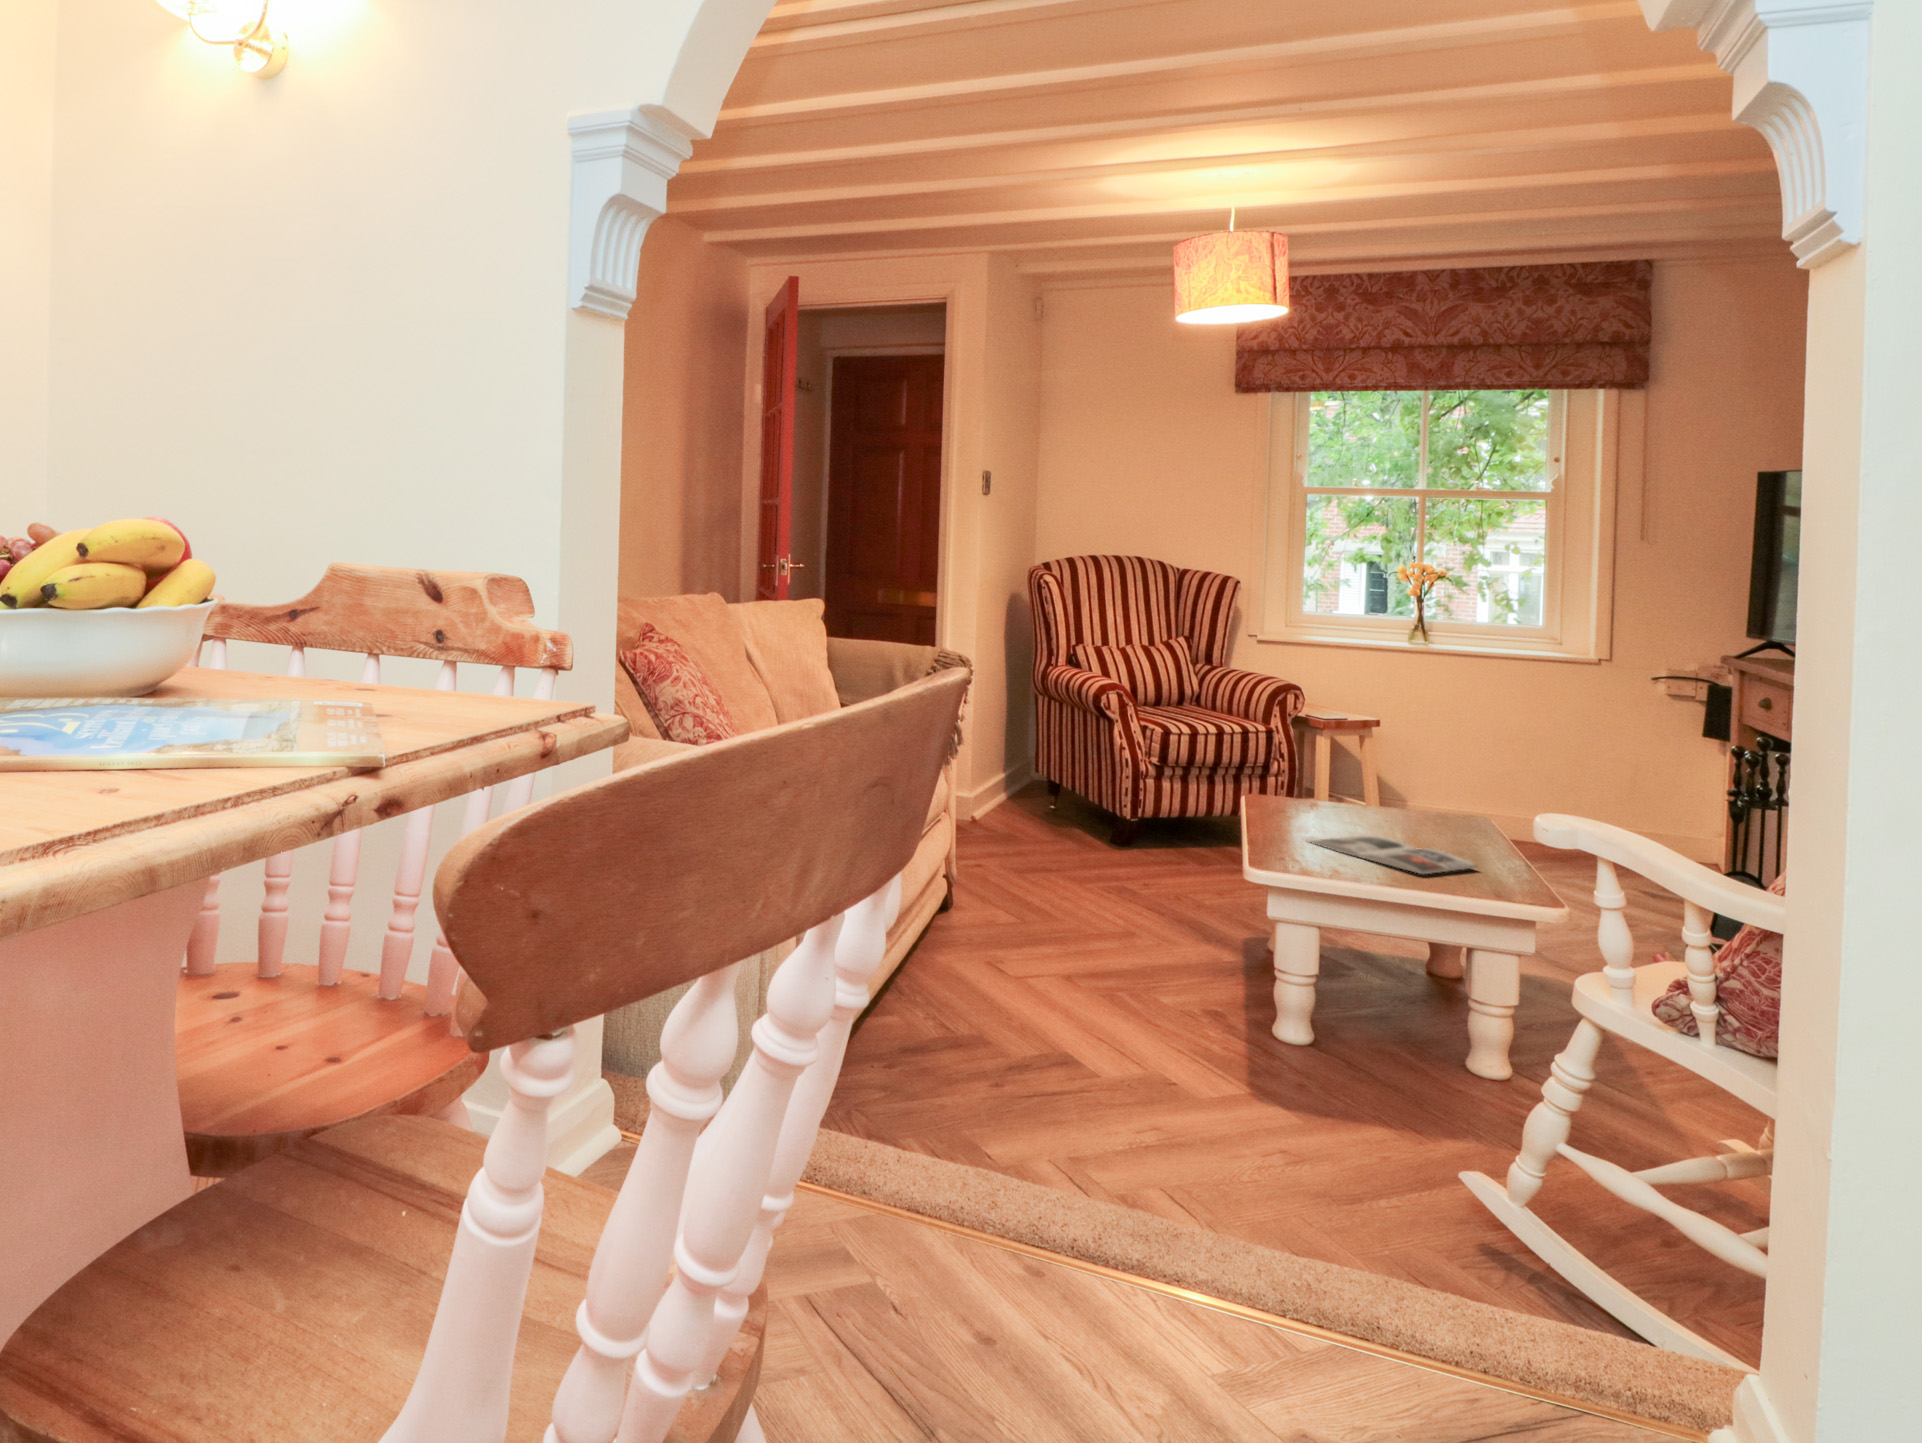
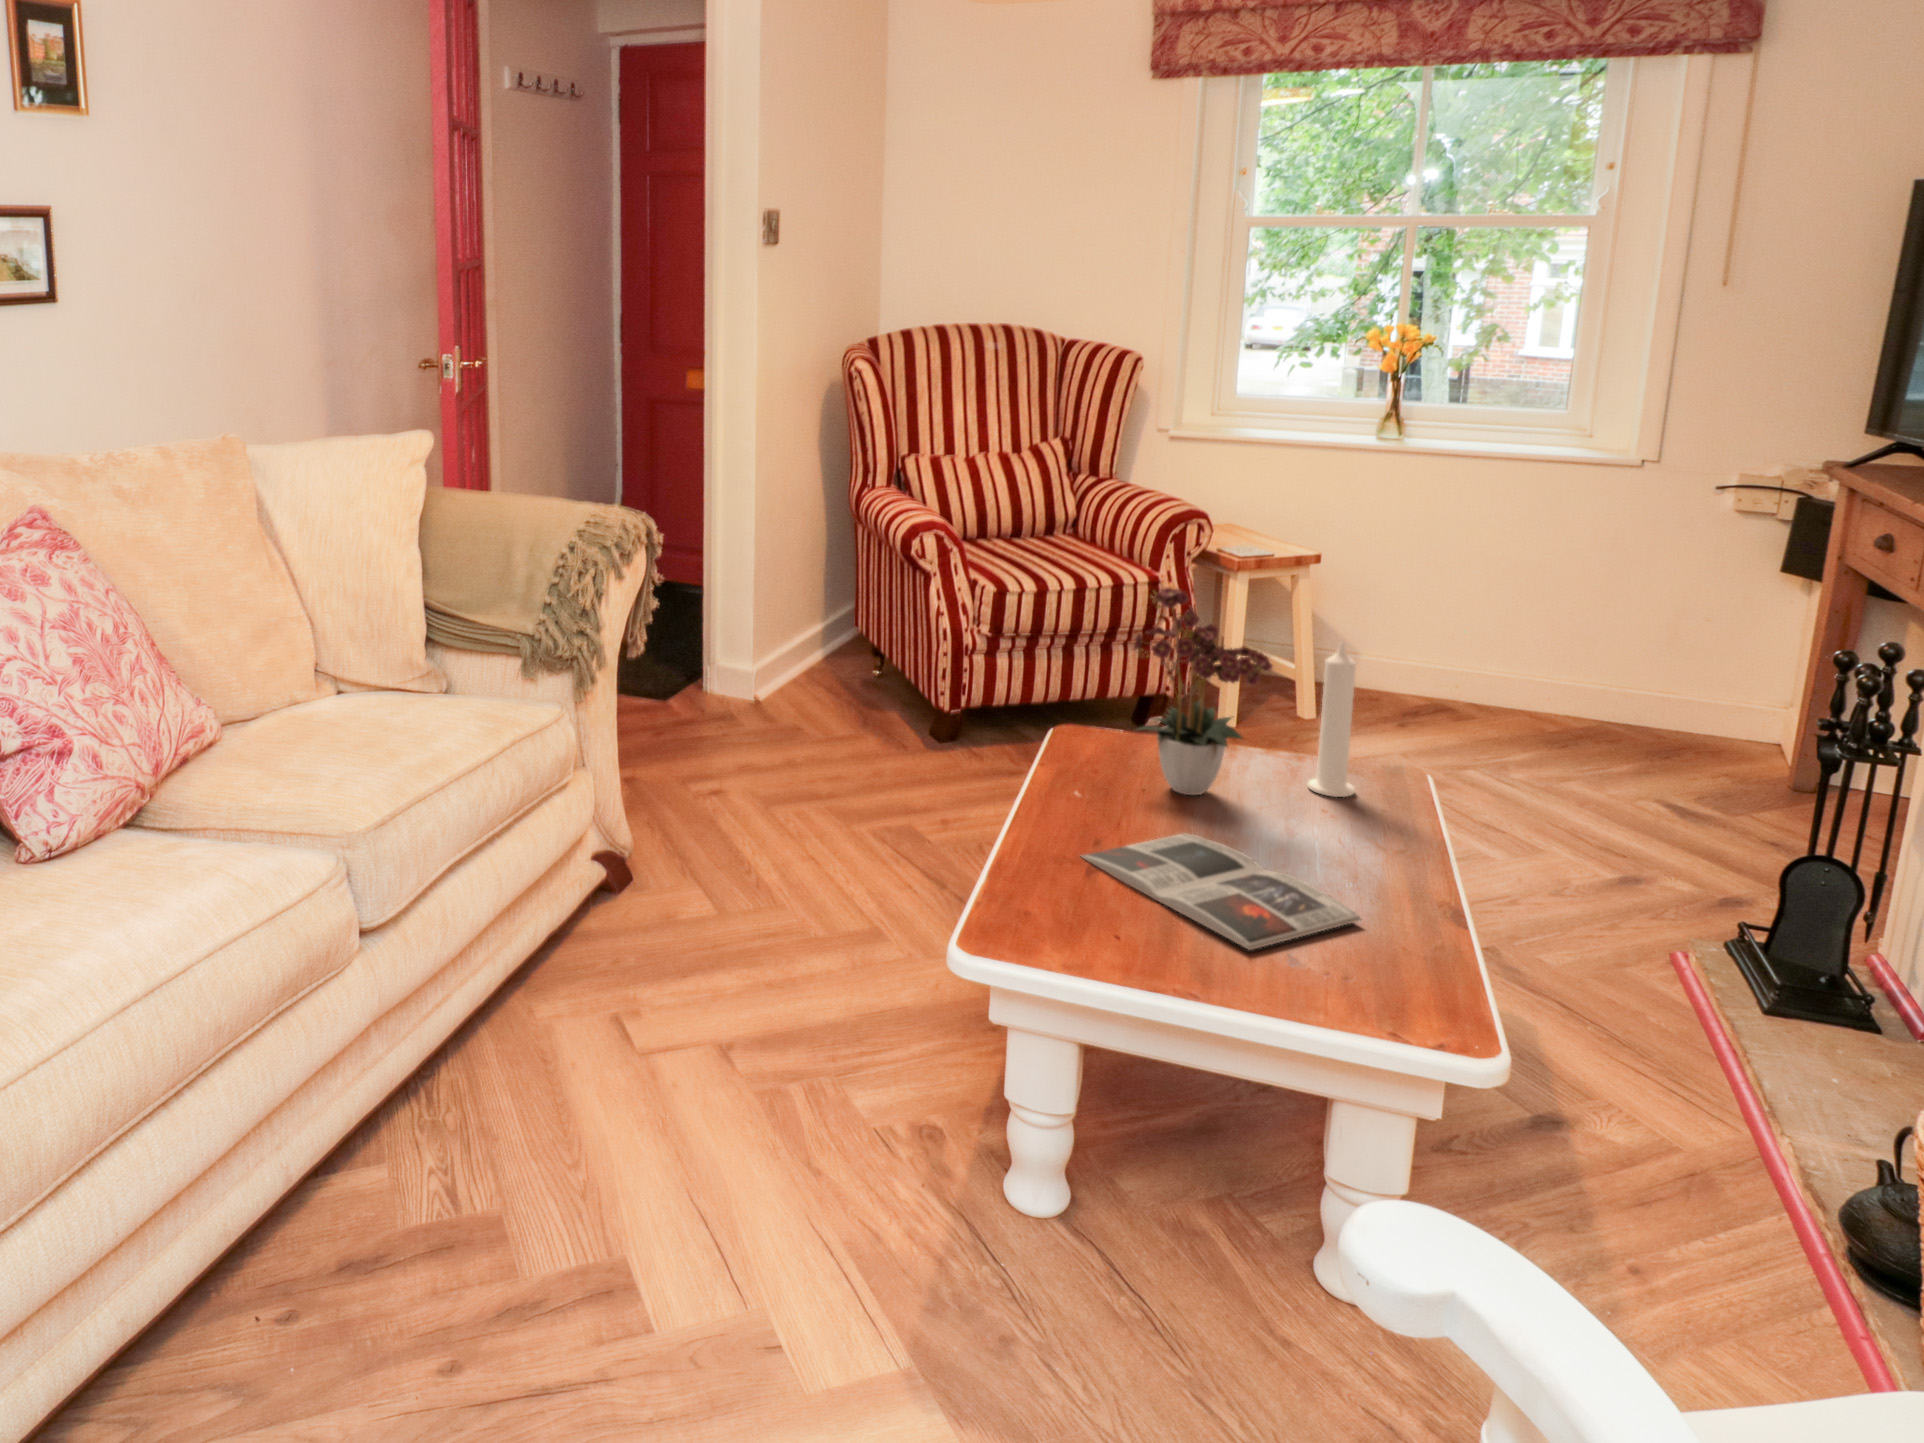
flower arrangement: none [1312,689,1409,822] -> present [1134,588,1272,795]
candle: none [1423,731,1453,826] -> present [1307,642,1356,797]

